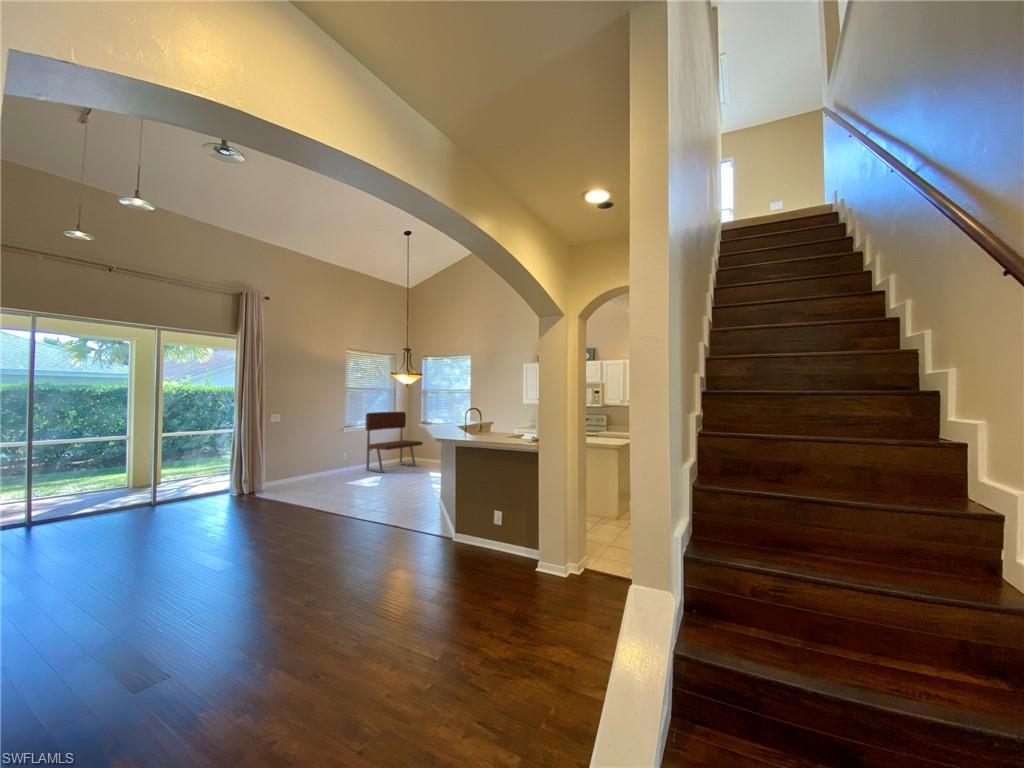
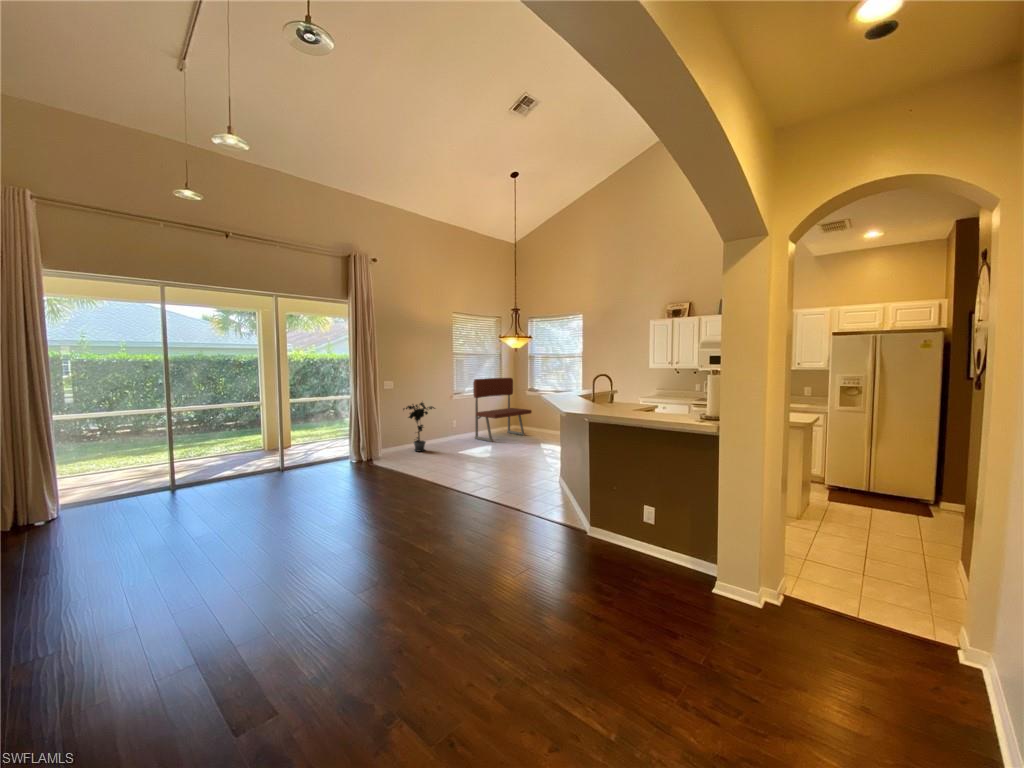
potted plant: none [291,433,326,484] -> present [403,402,435,451]

